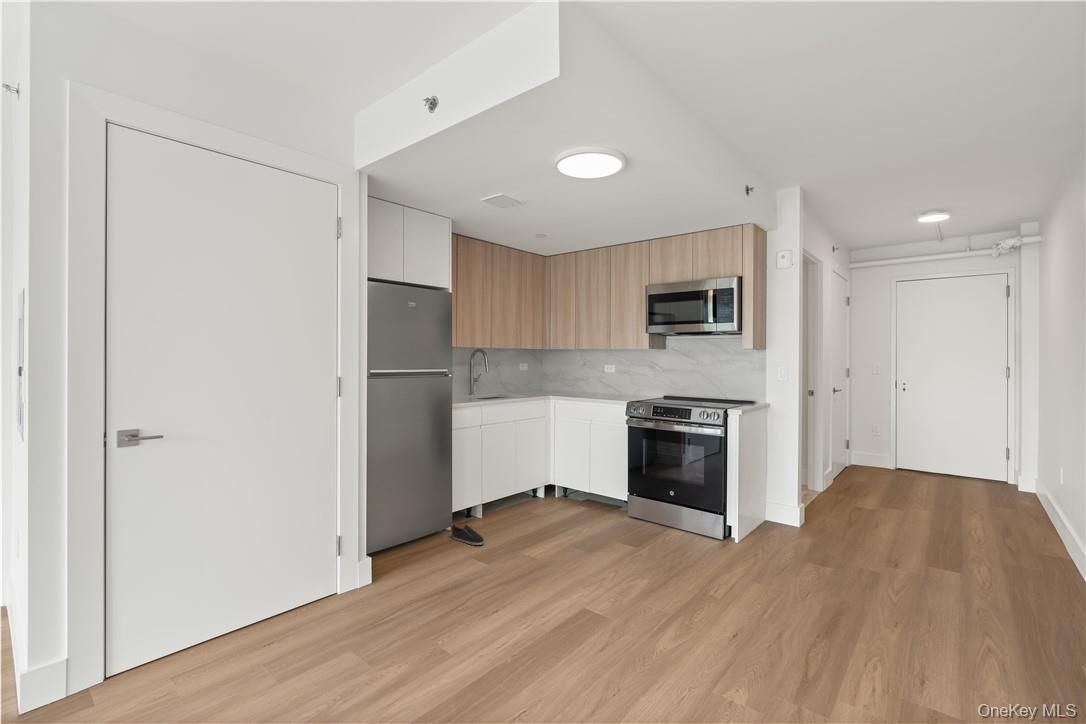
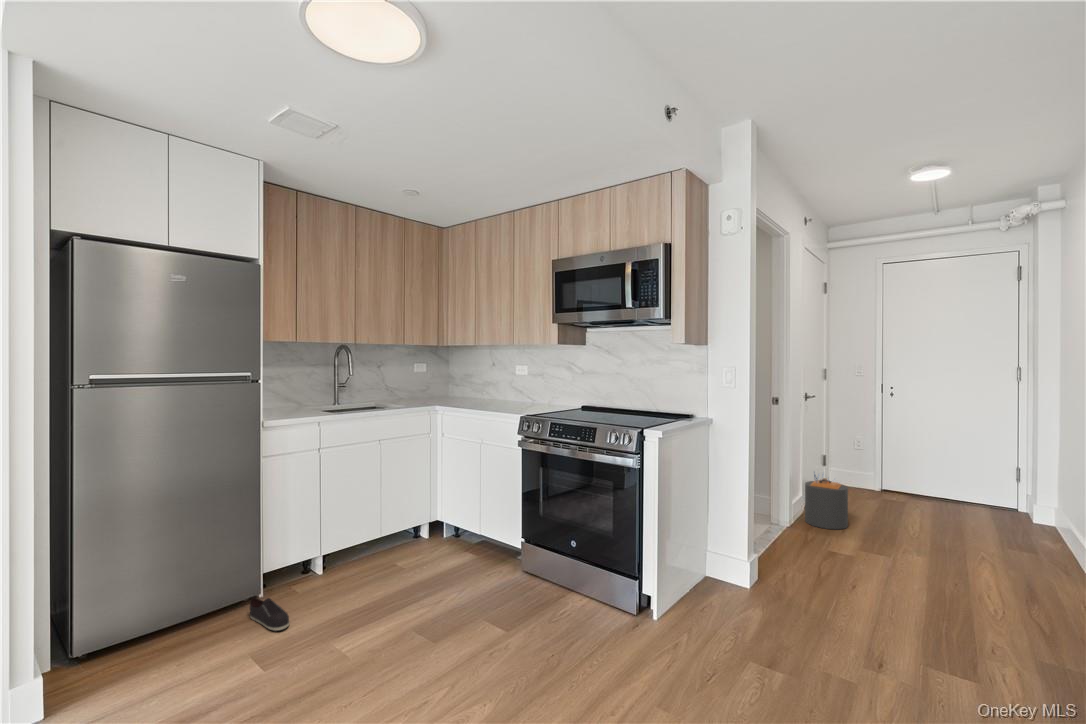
trash can: none [835,447,870,494] -> present [805,474,848,529]

